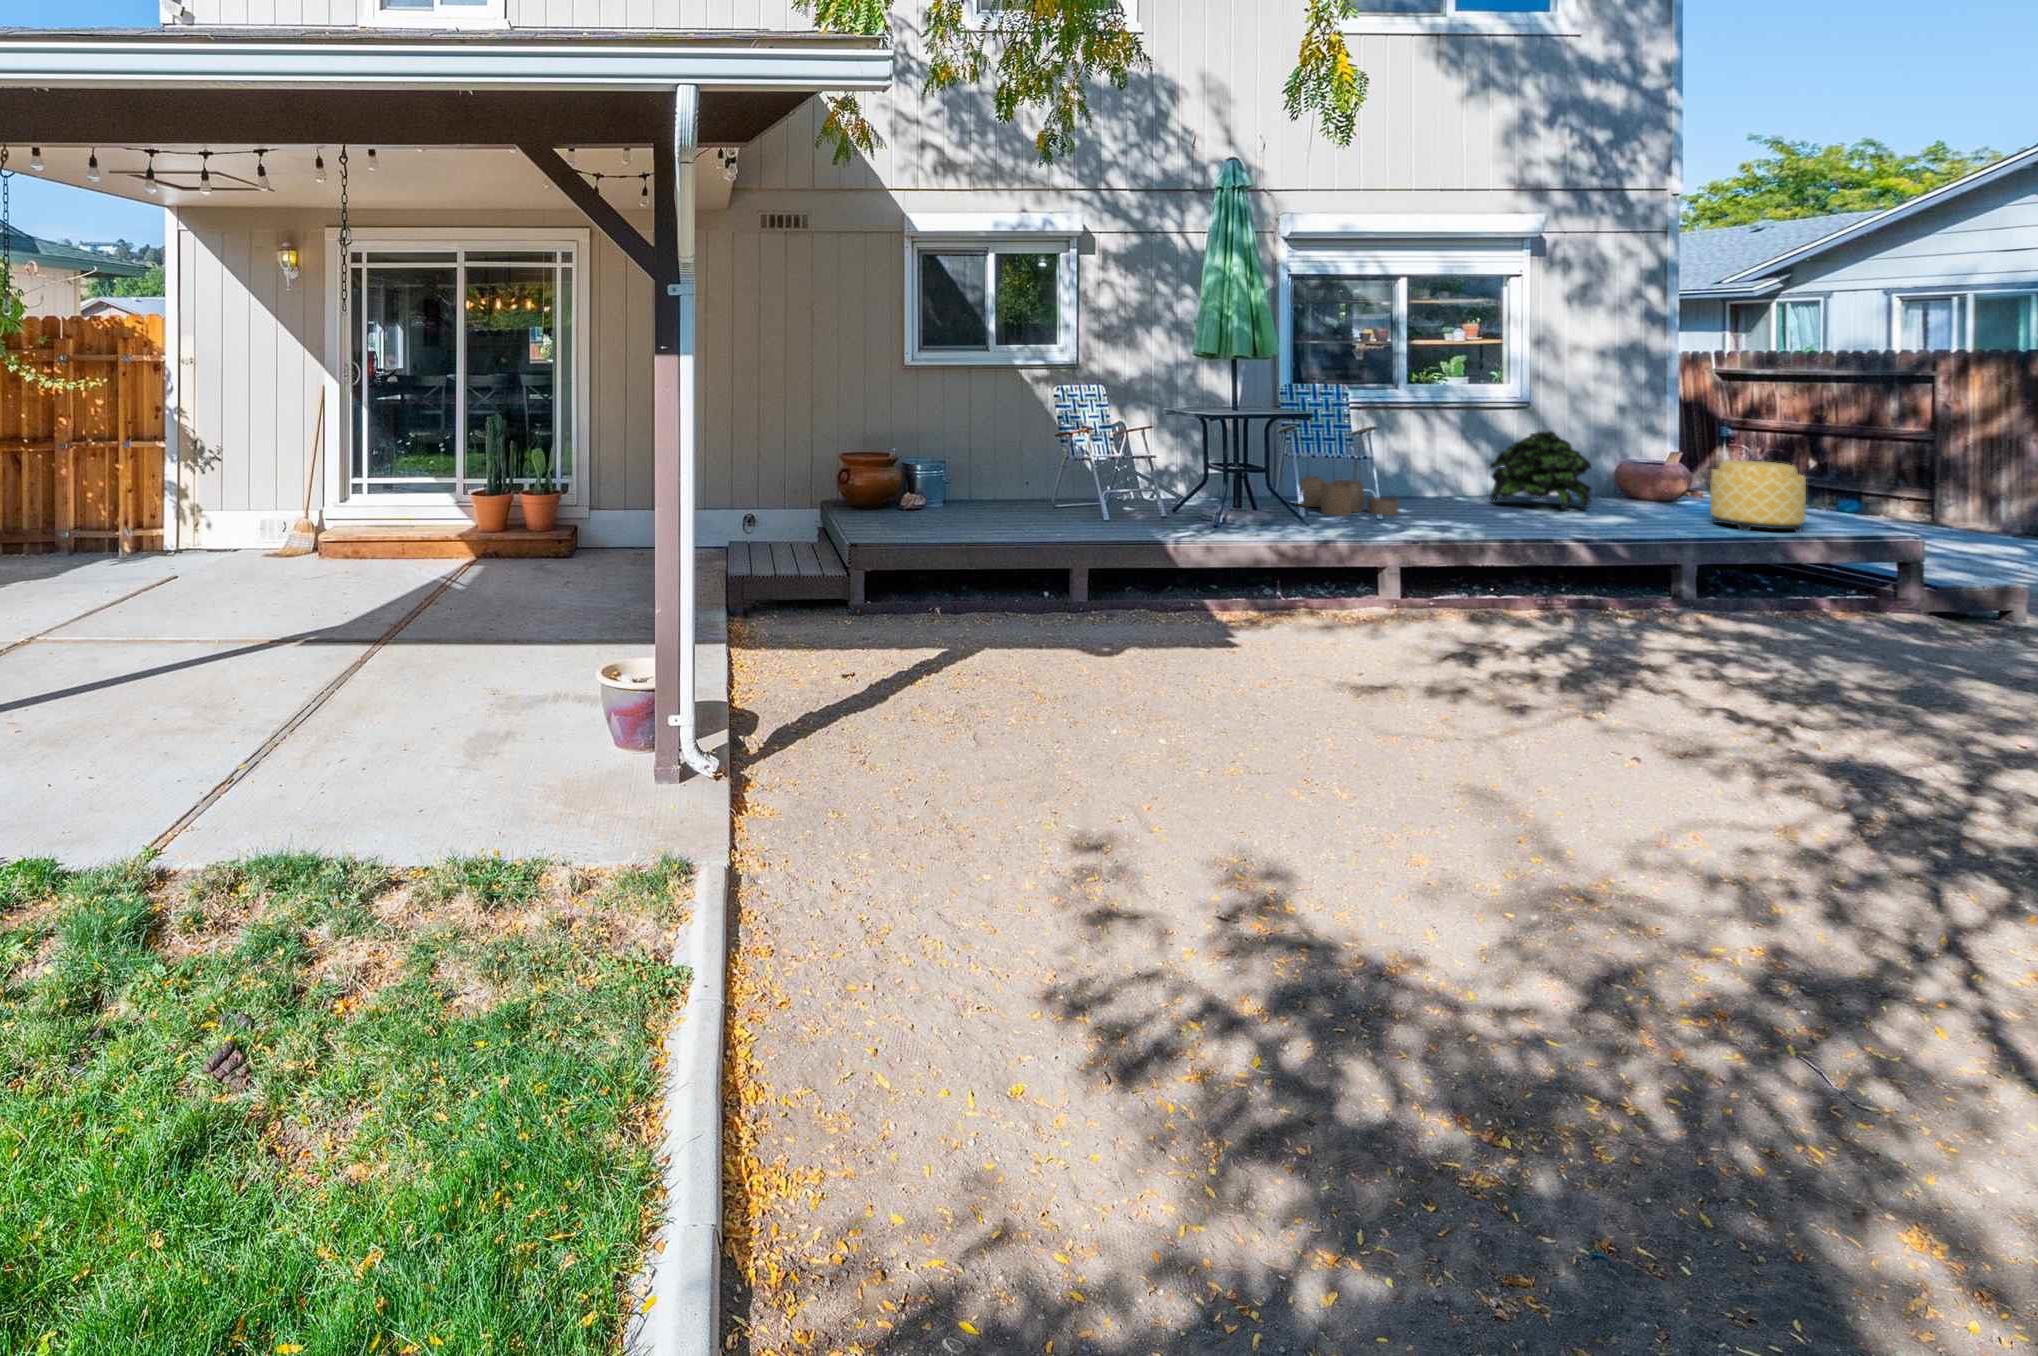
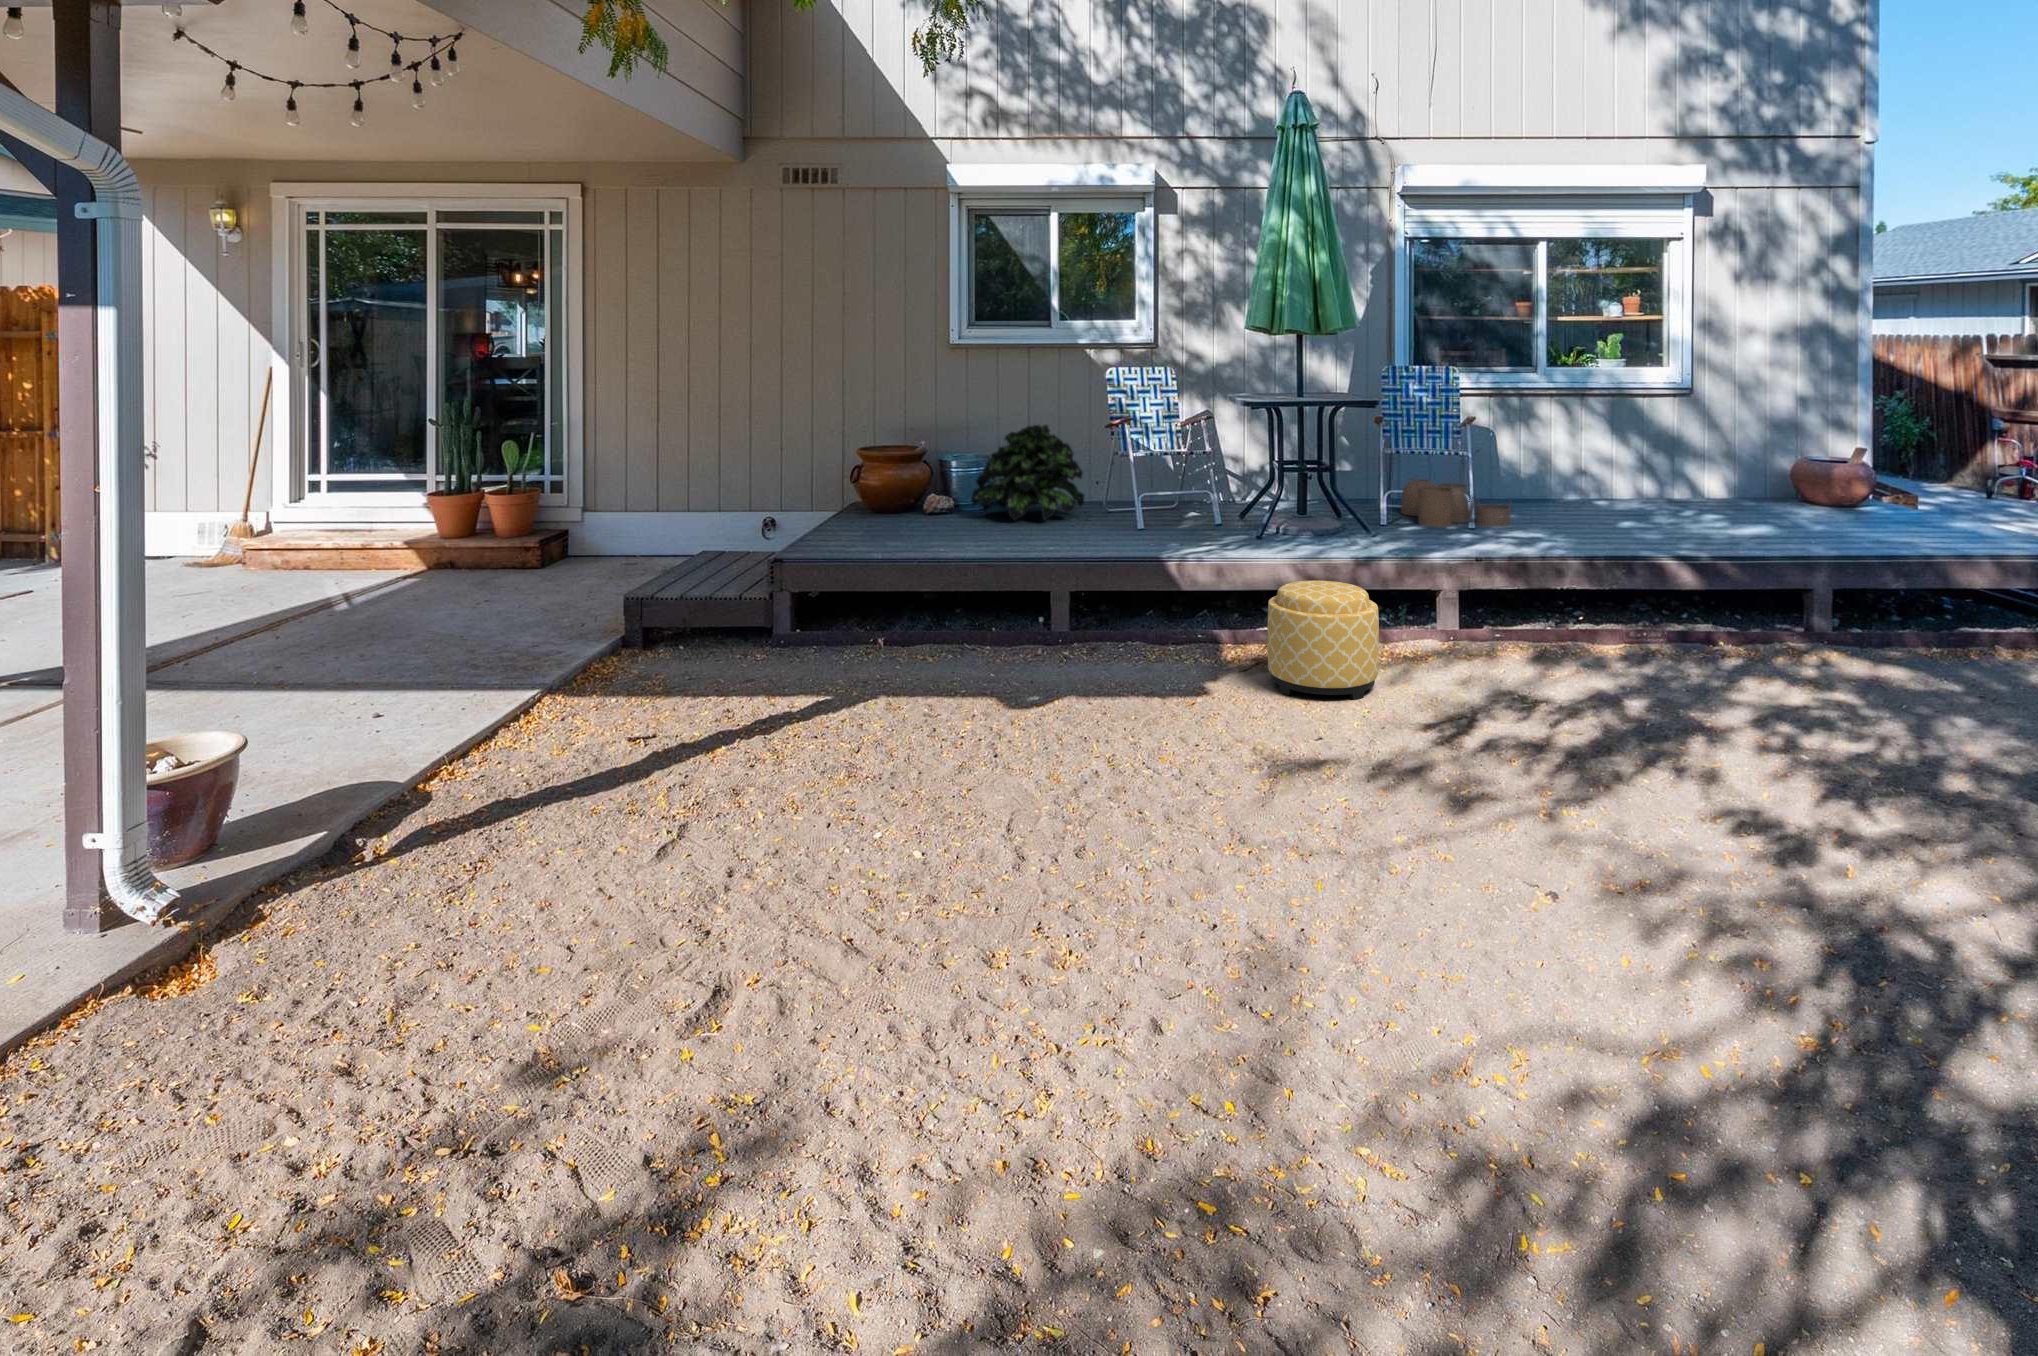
potted plant: present [1489,431,1591,508] -> present [971,425,1084,520]
ottoman: present [1710,460,1806,533] -> present [1267,581,1379,700]

